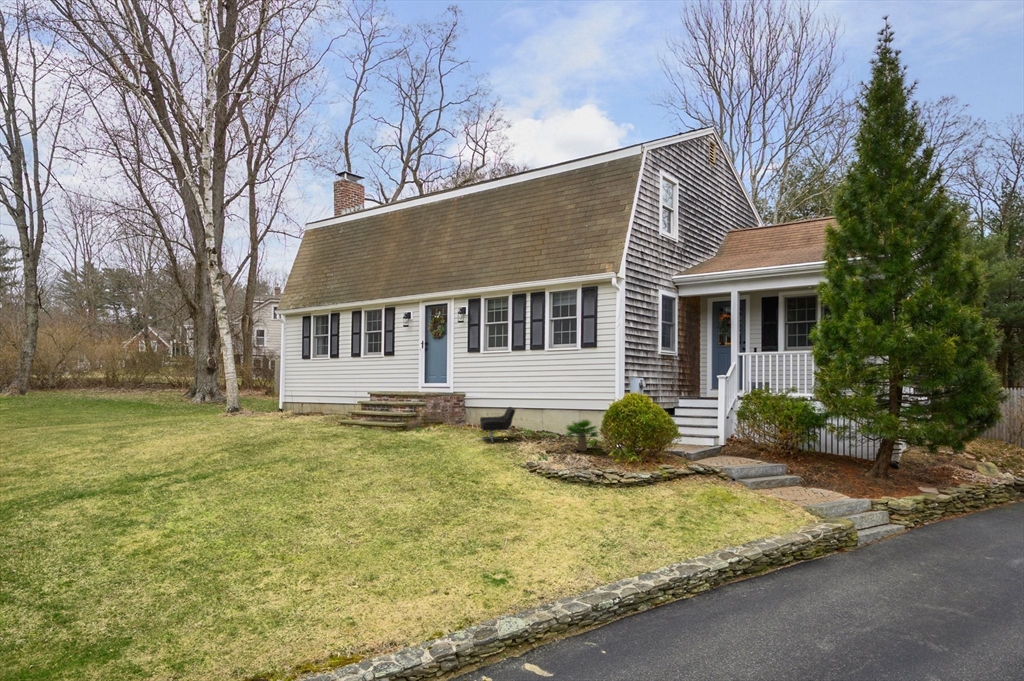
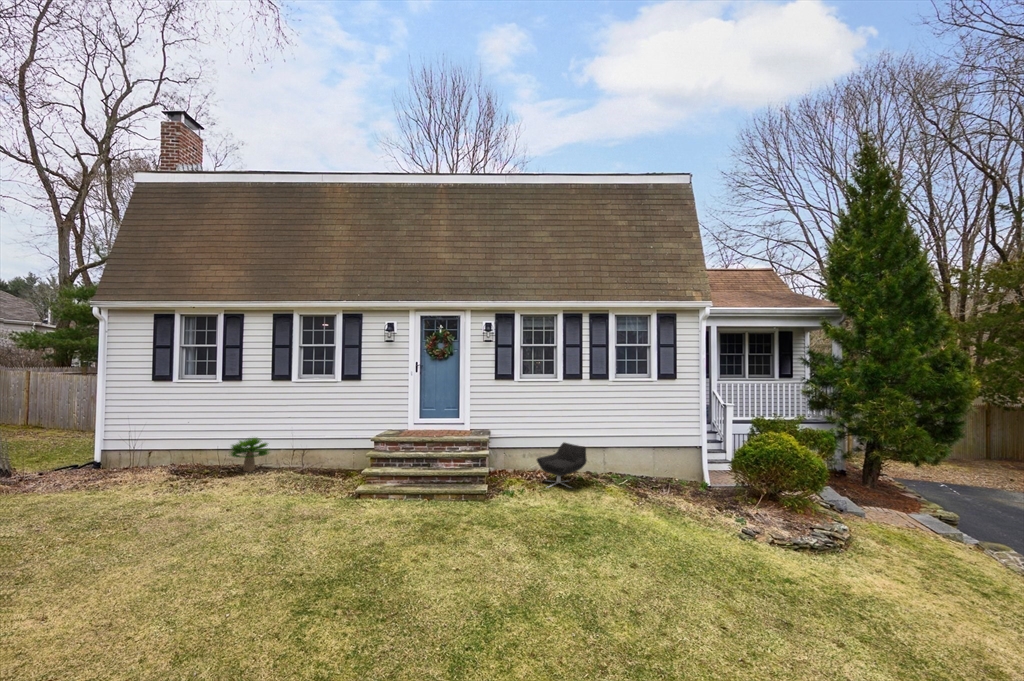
potted plant: present [566,420,598,451] -> present [230,437,269,471]

